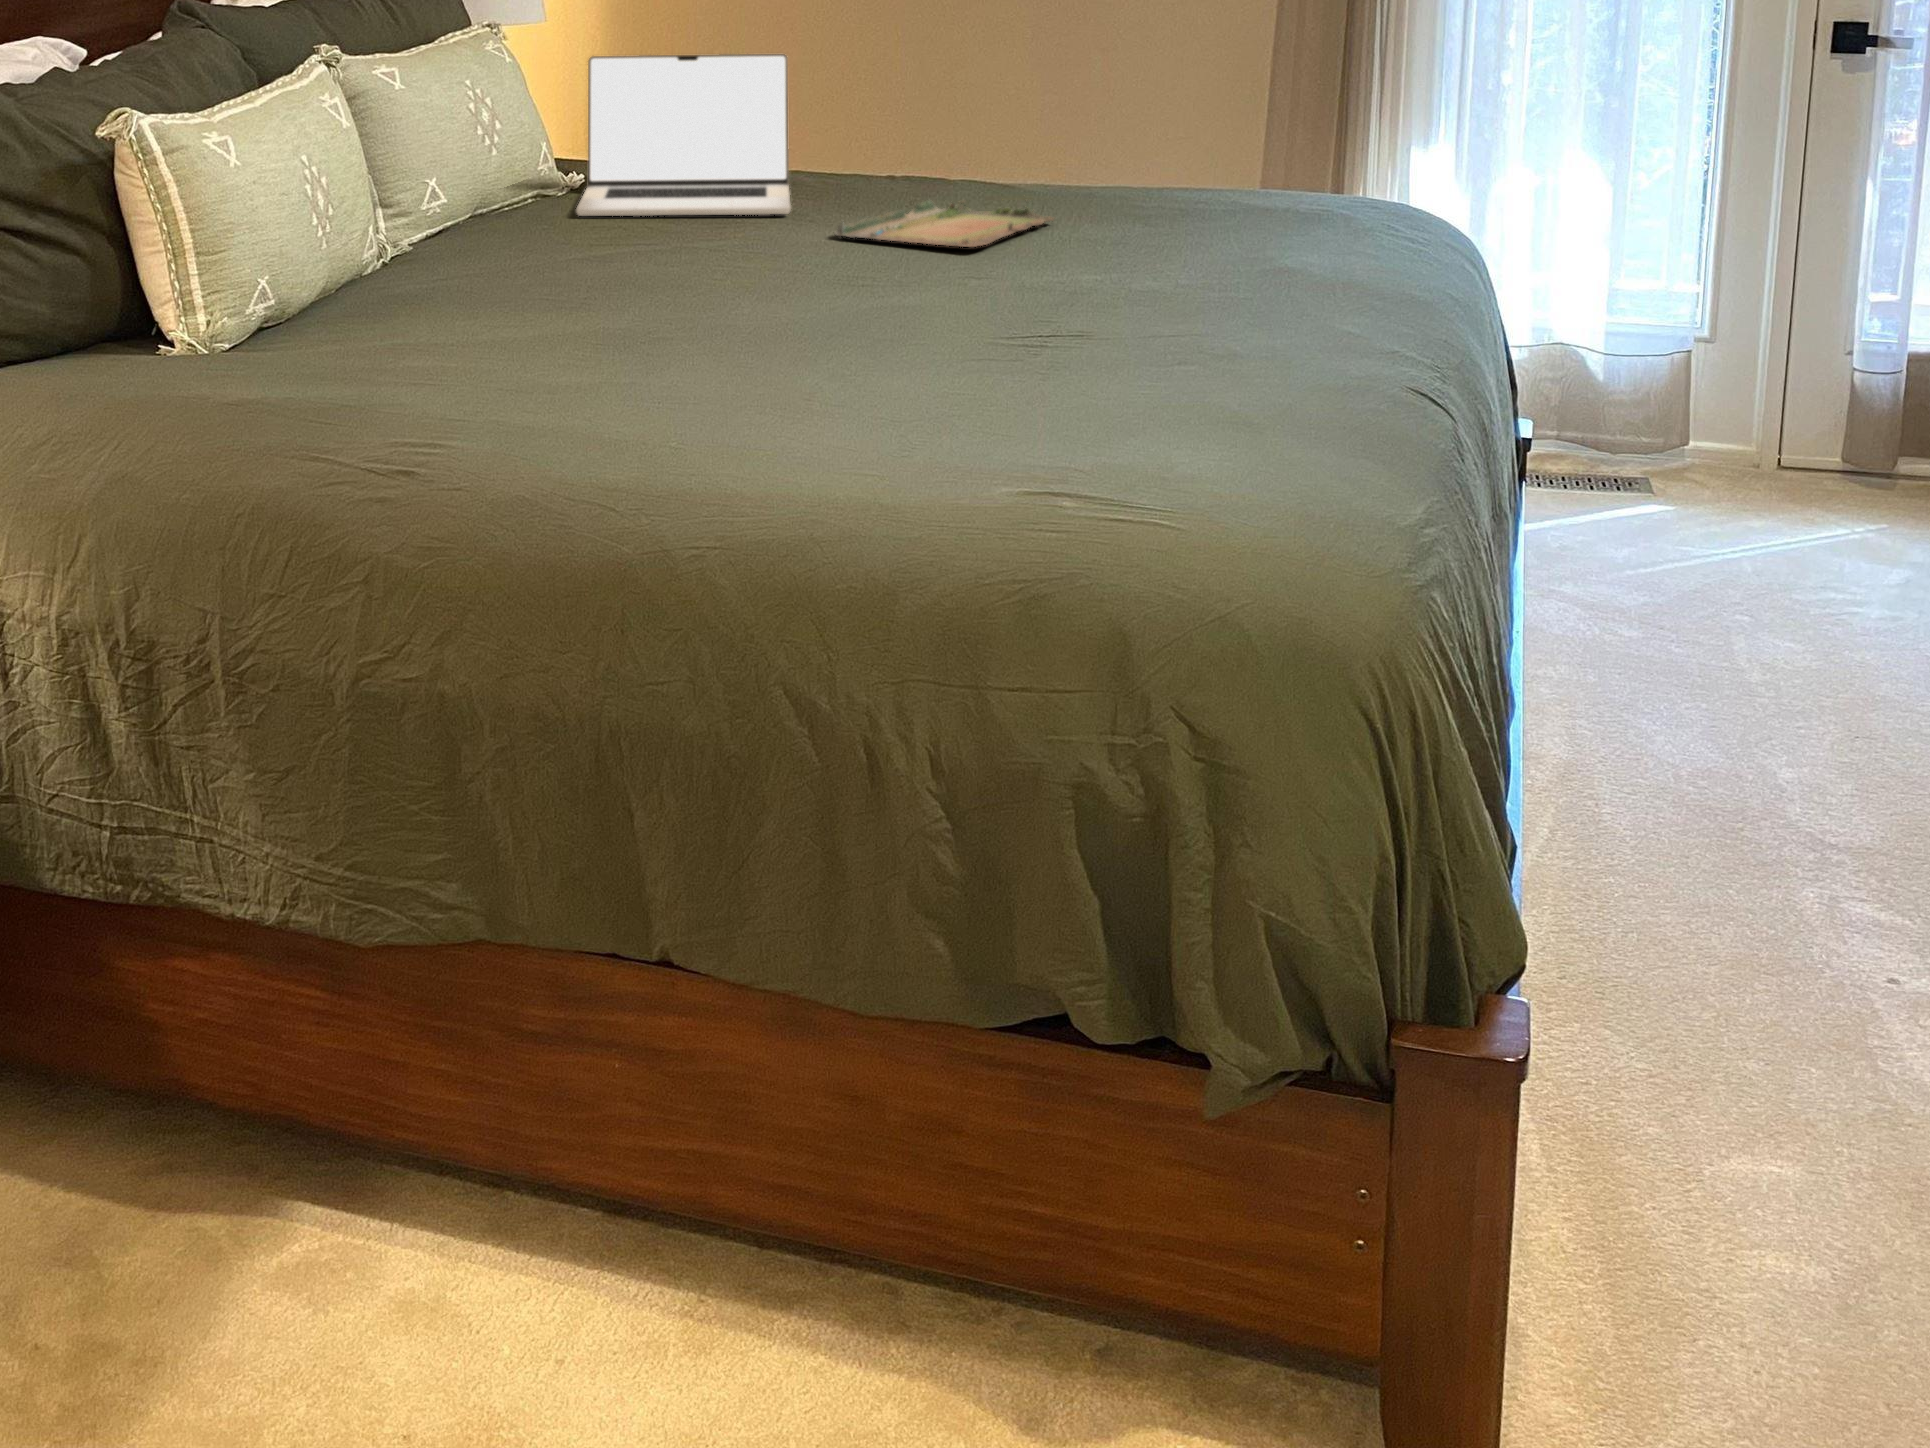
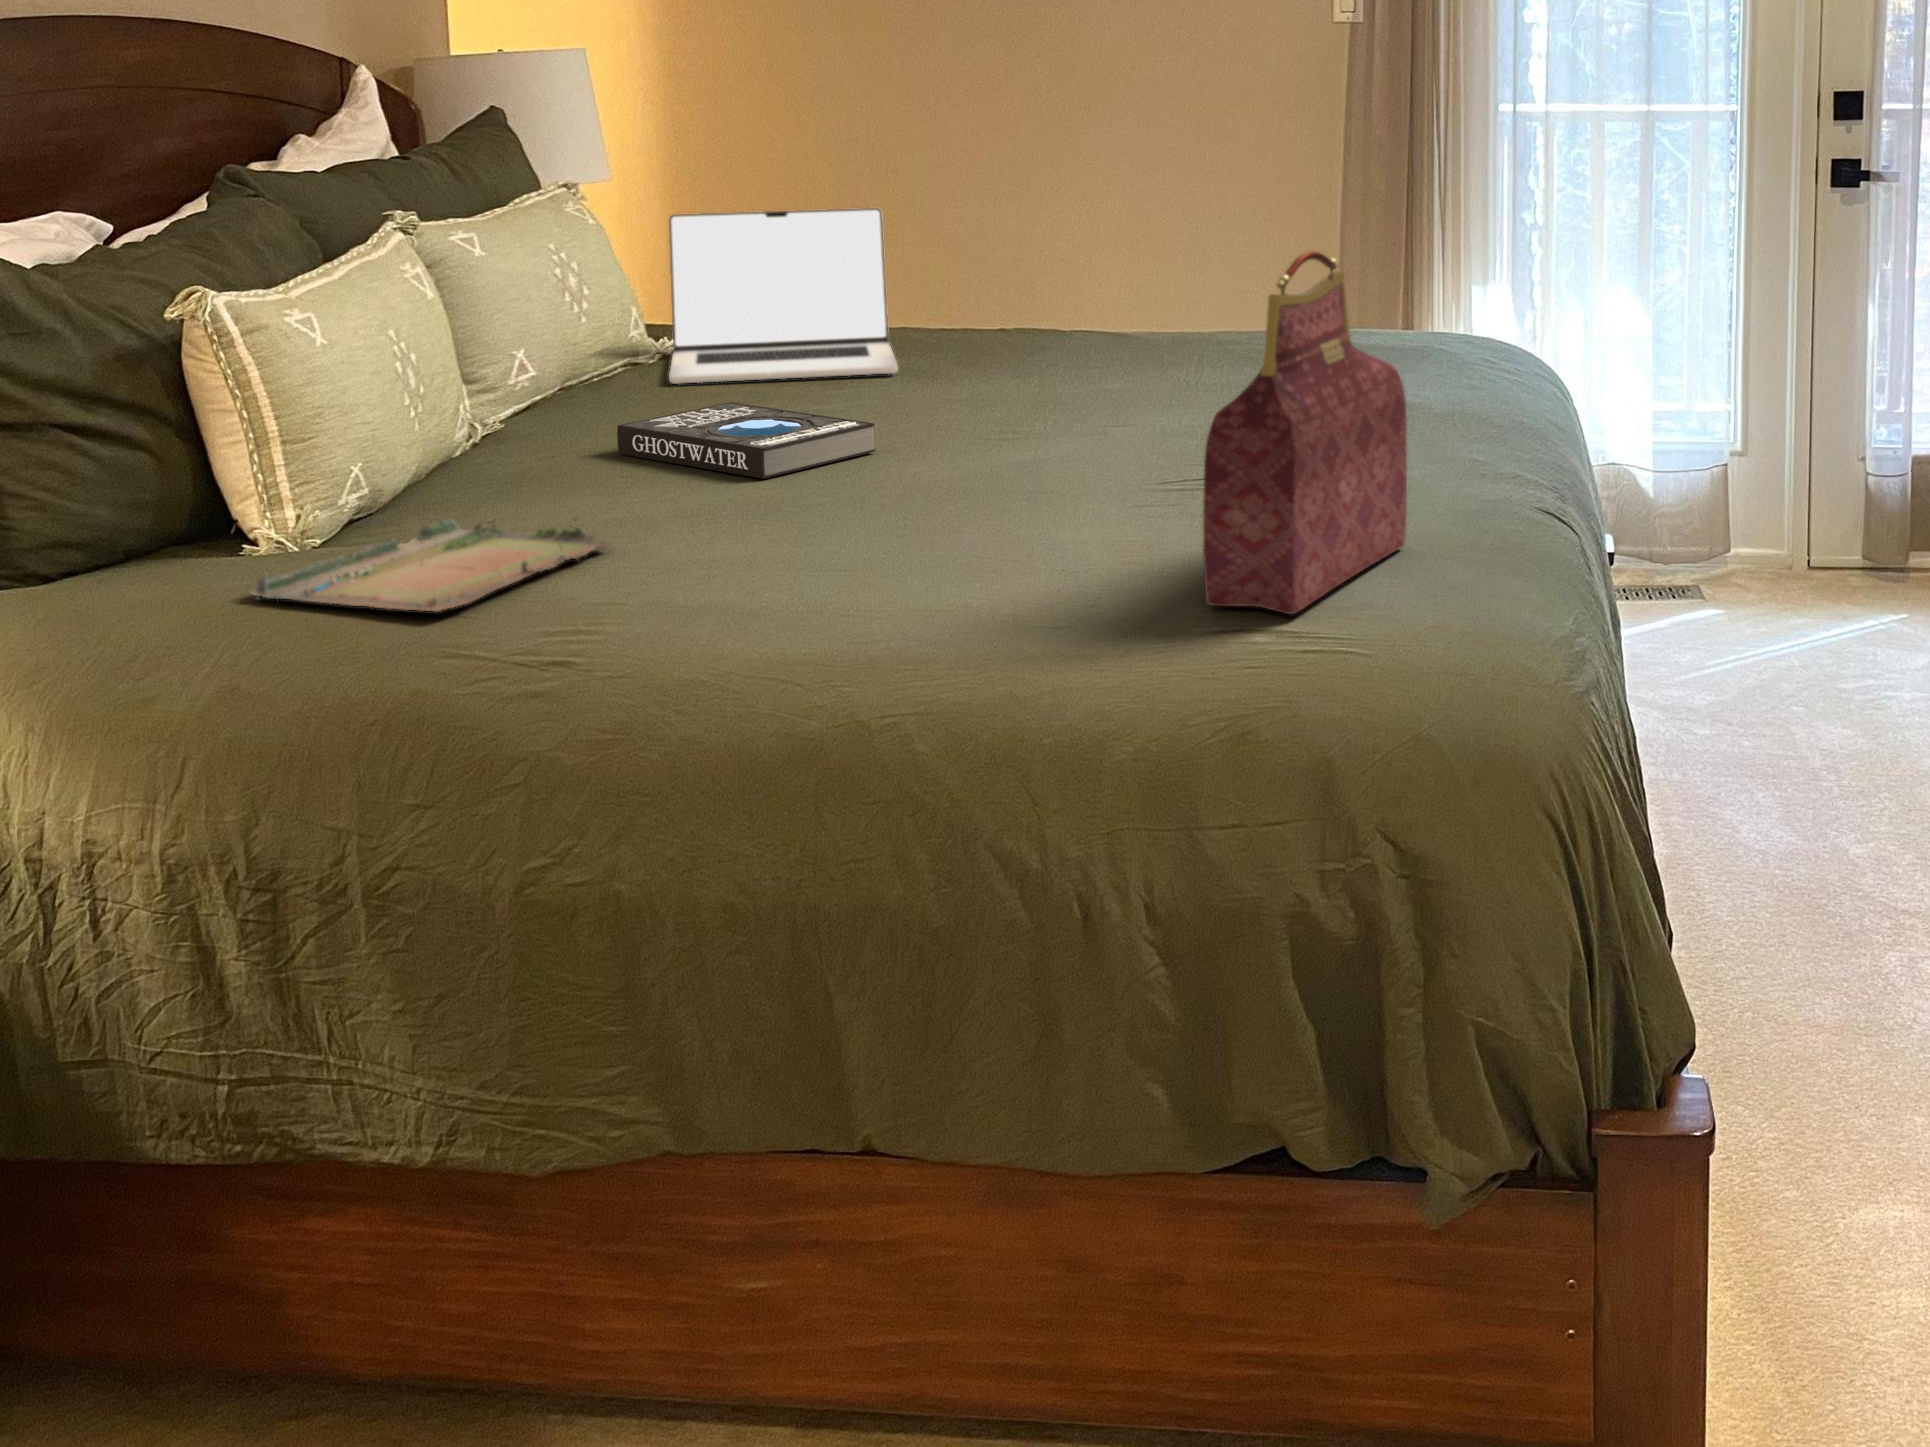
handbag: none [1028,100,1265,478] -> present [1203,251,1407,614]
tray: present [835,200,1053,247] -> present [250,517,611,612]
book: none [510,235,747,310] -> present [617,402,875,479]

